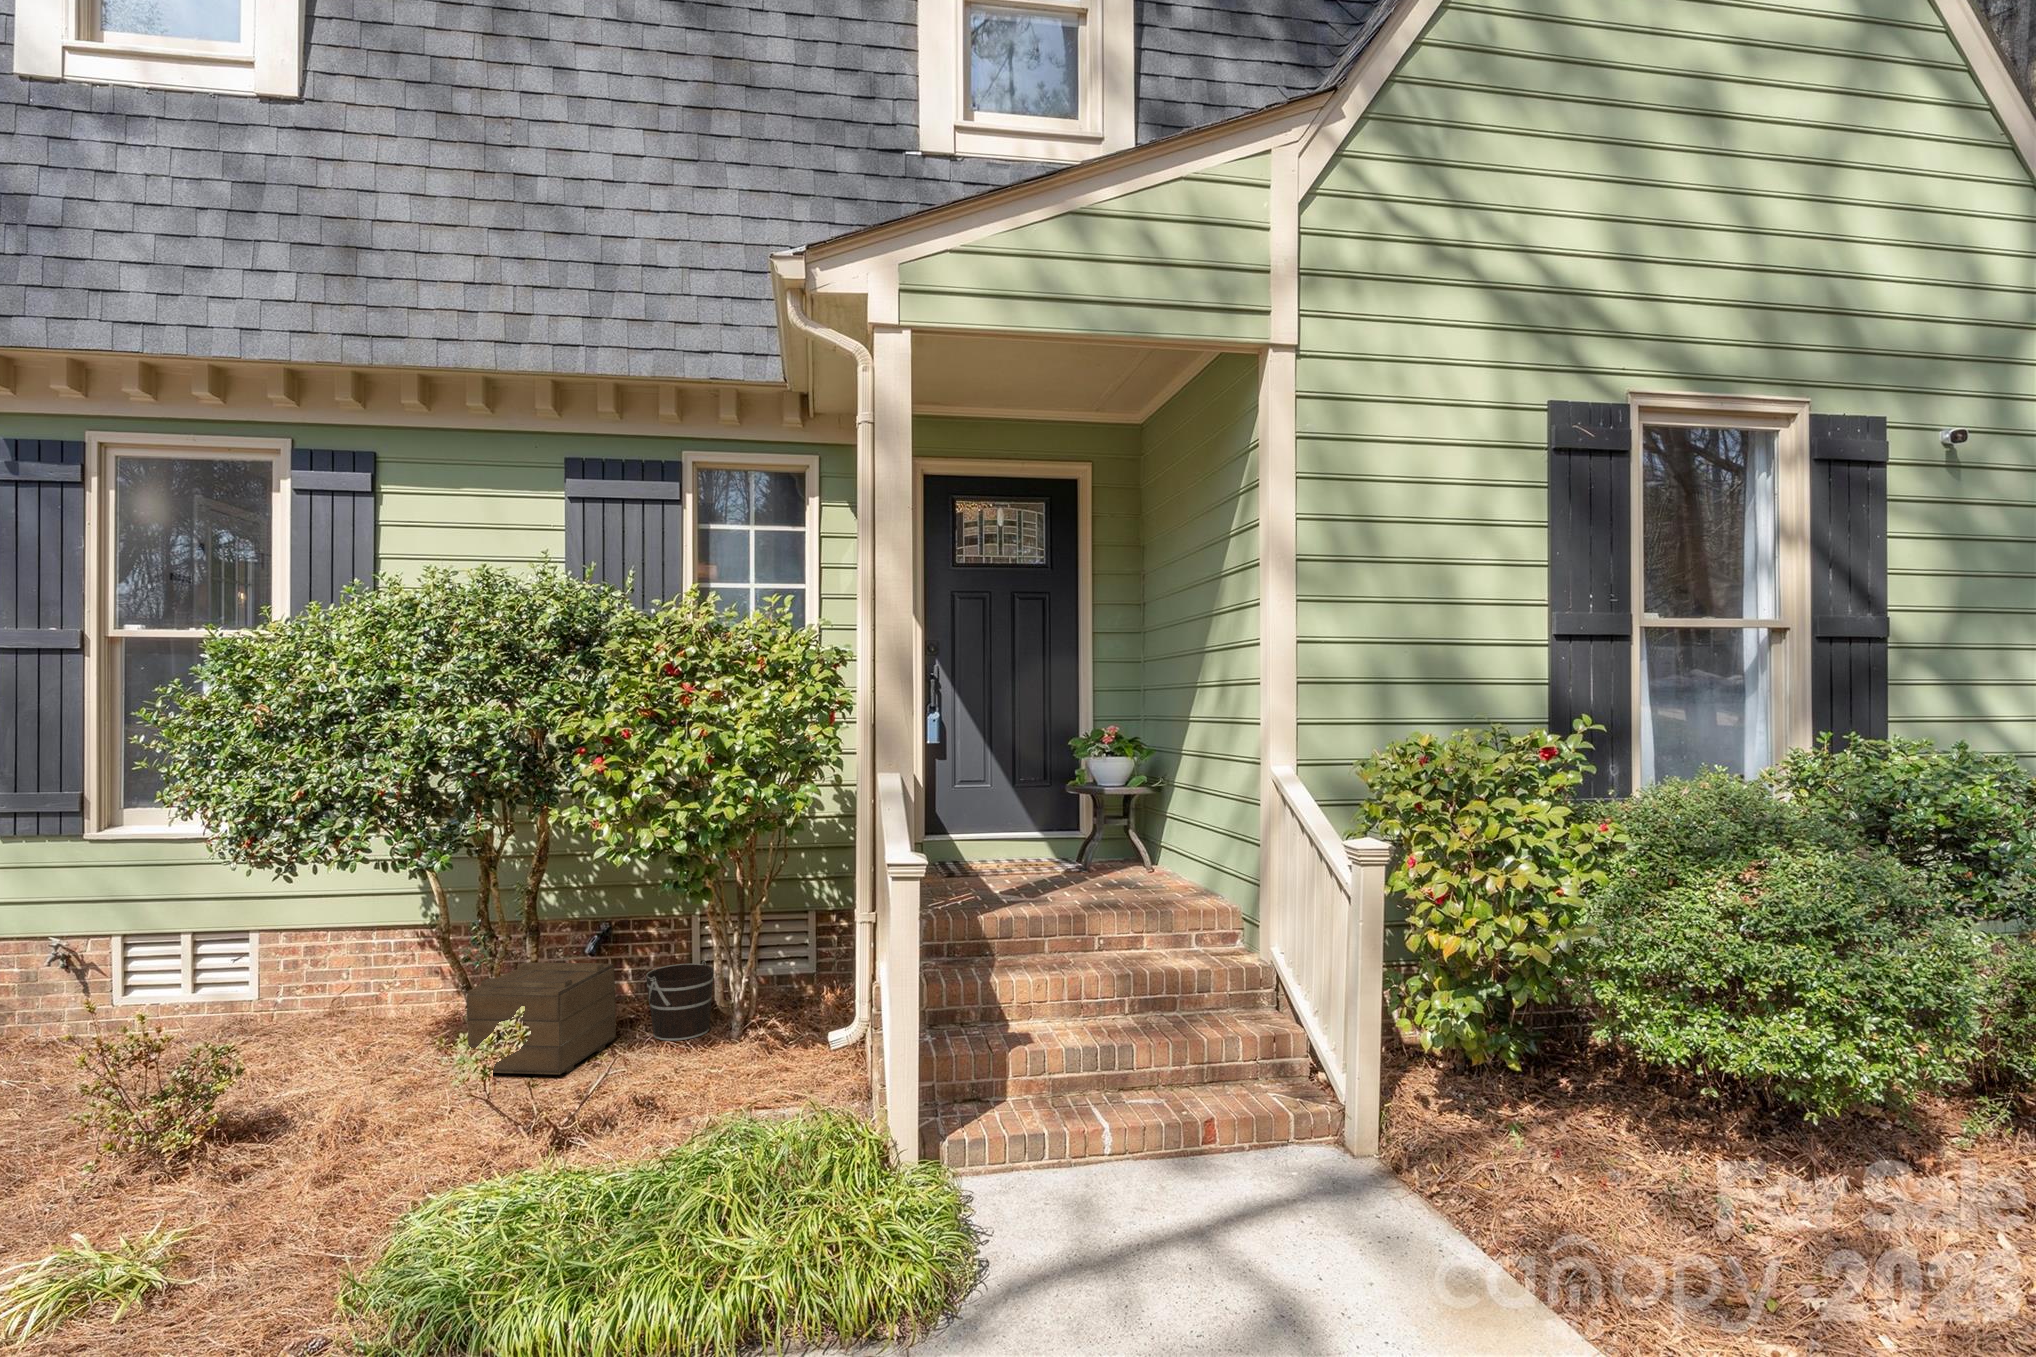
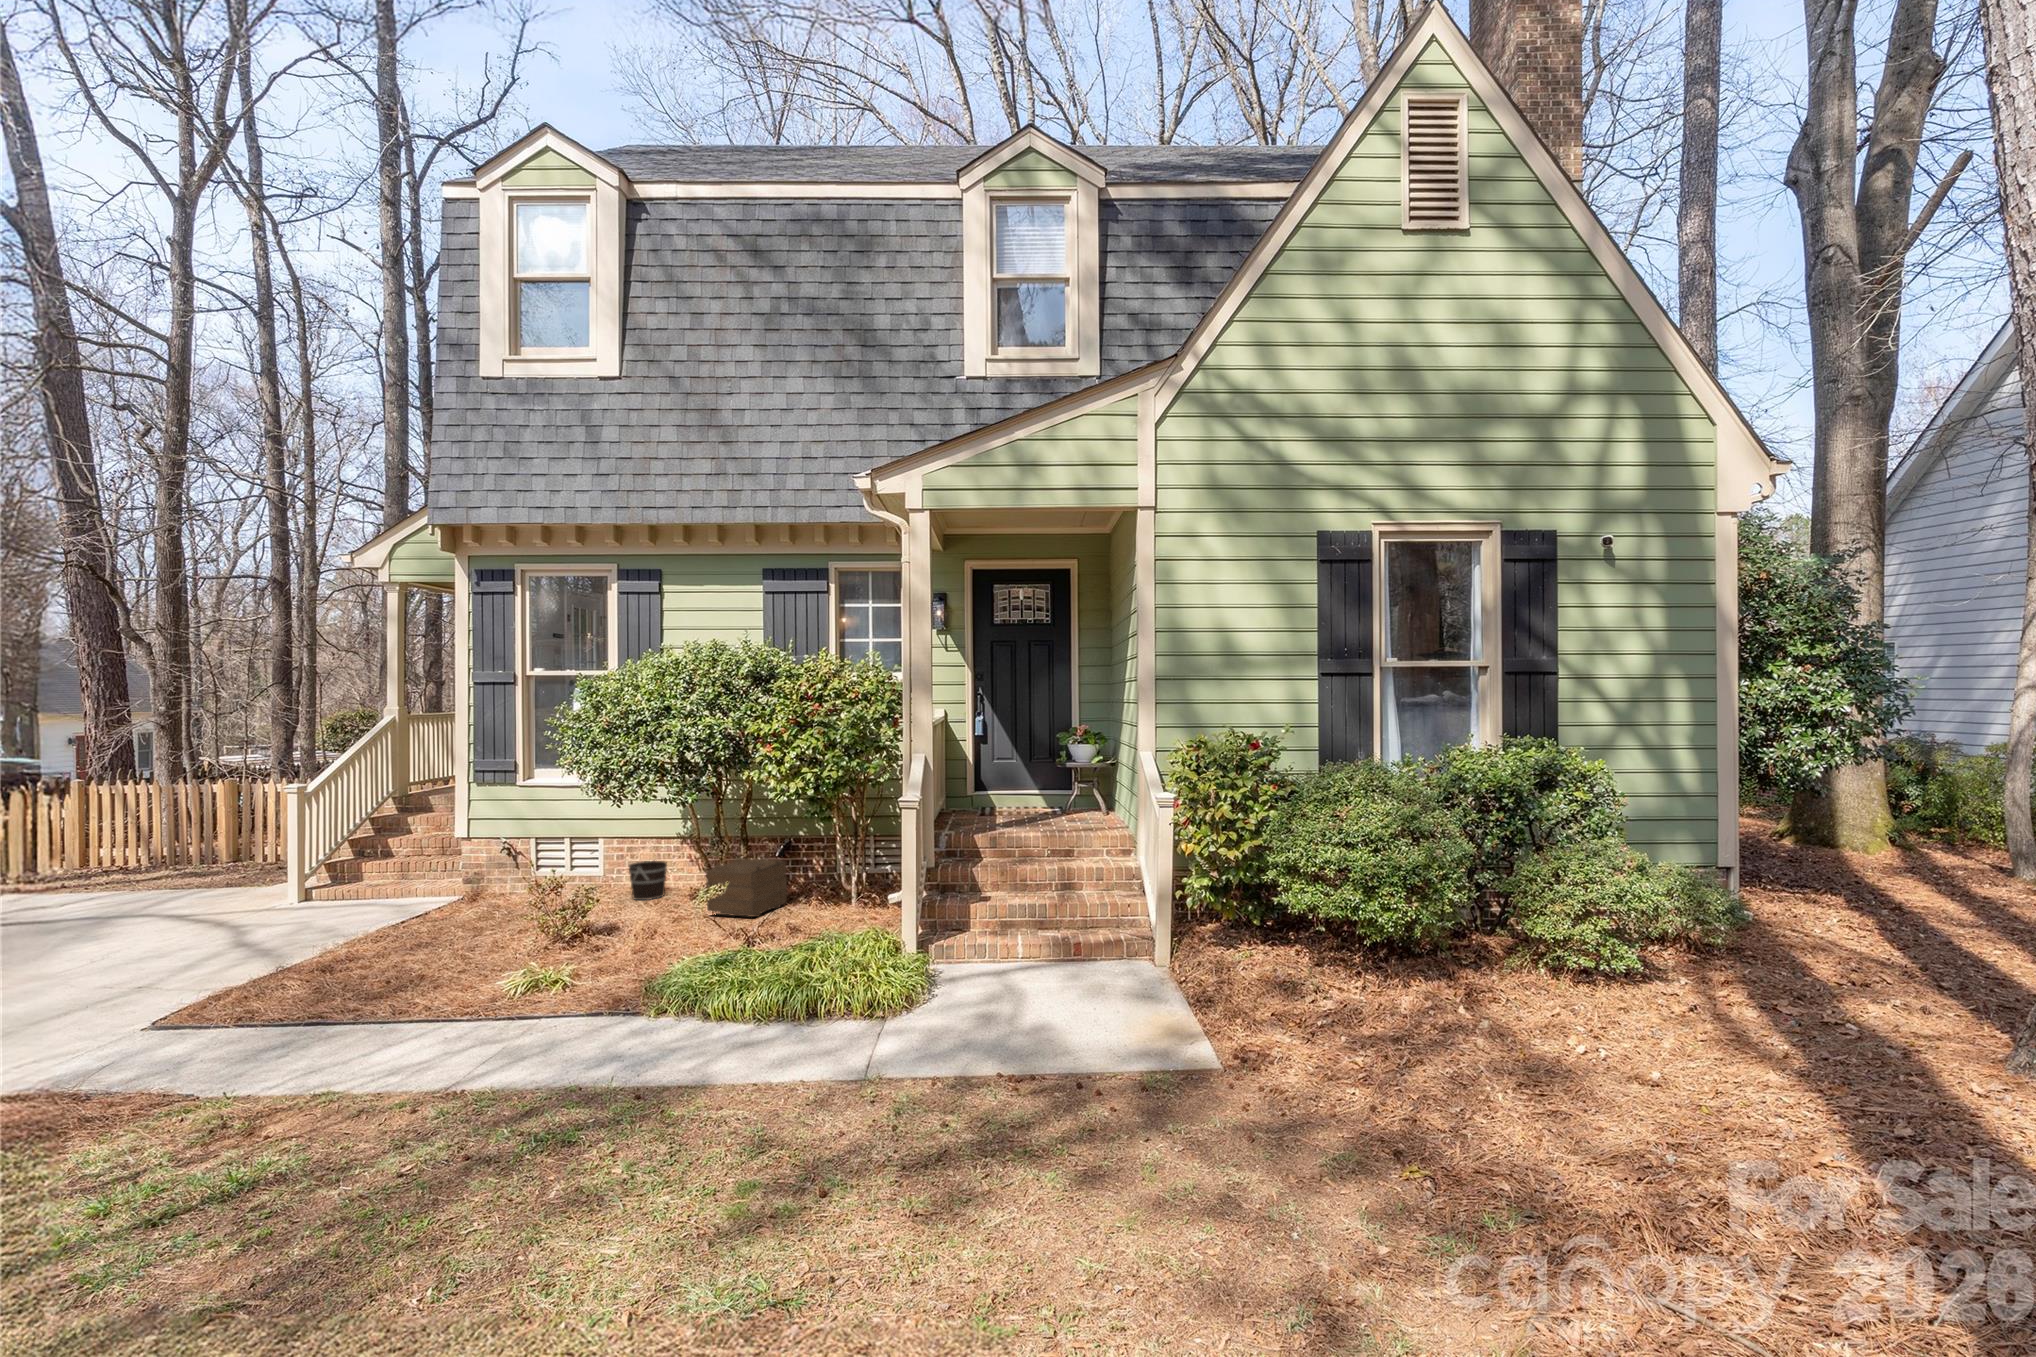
bucket: present [646,961,714,1041] -> present [629,860,667,900]

